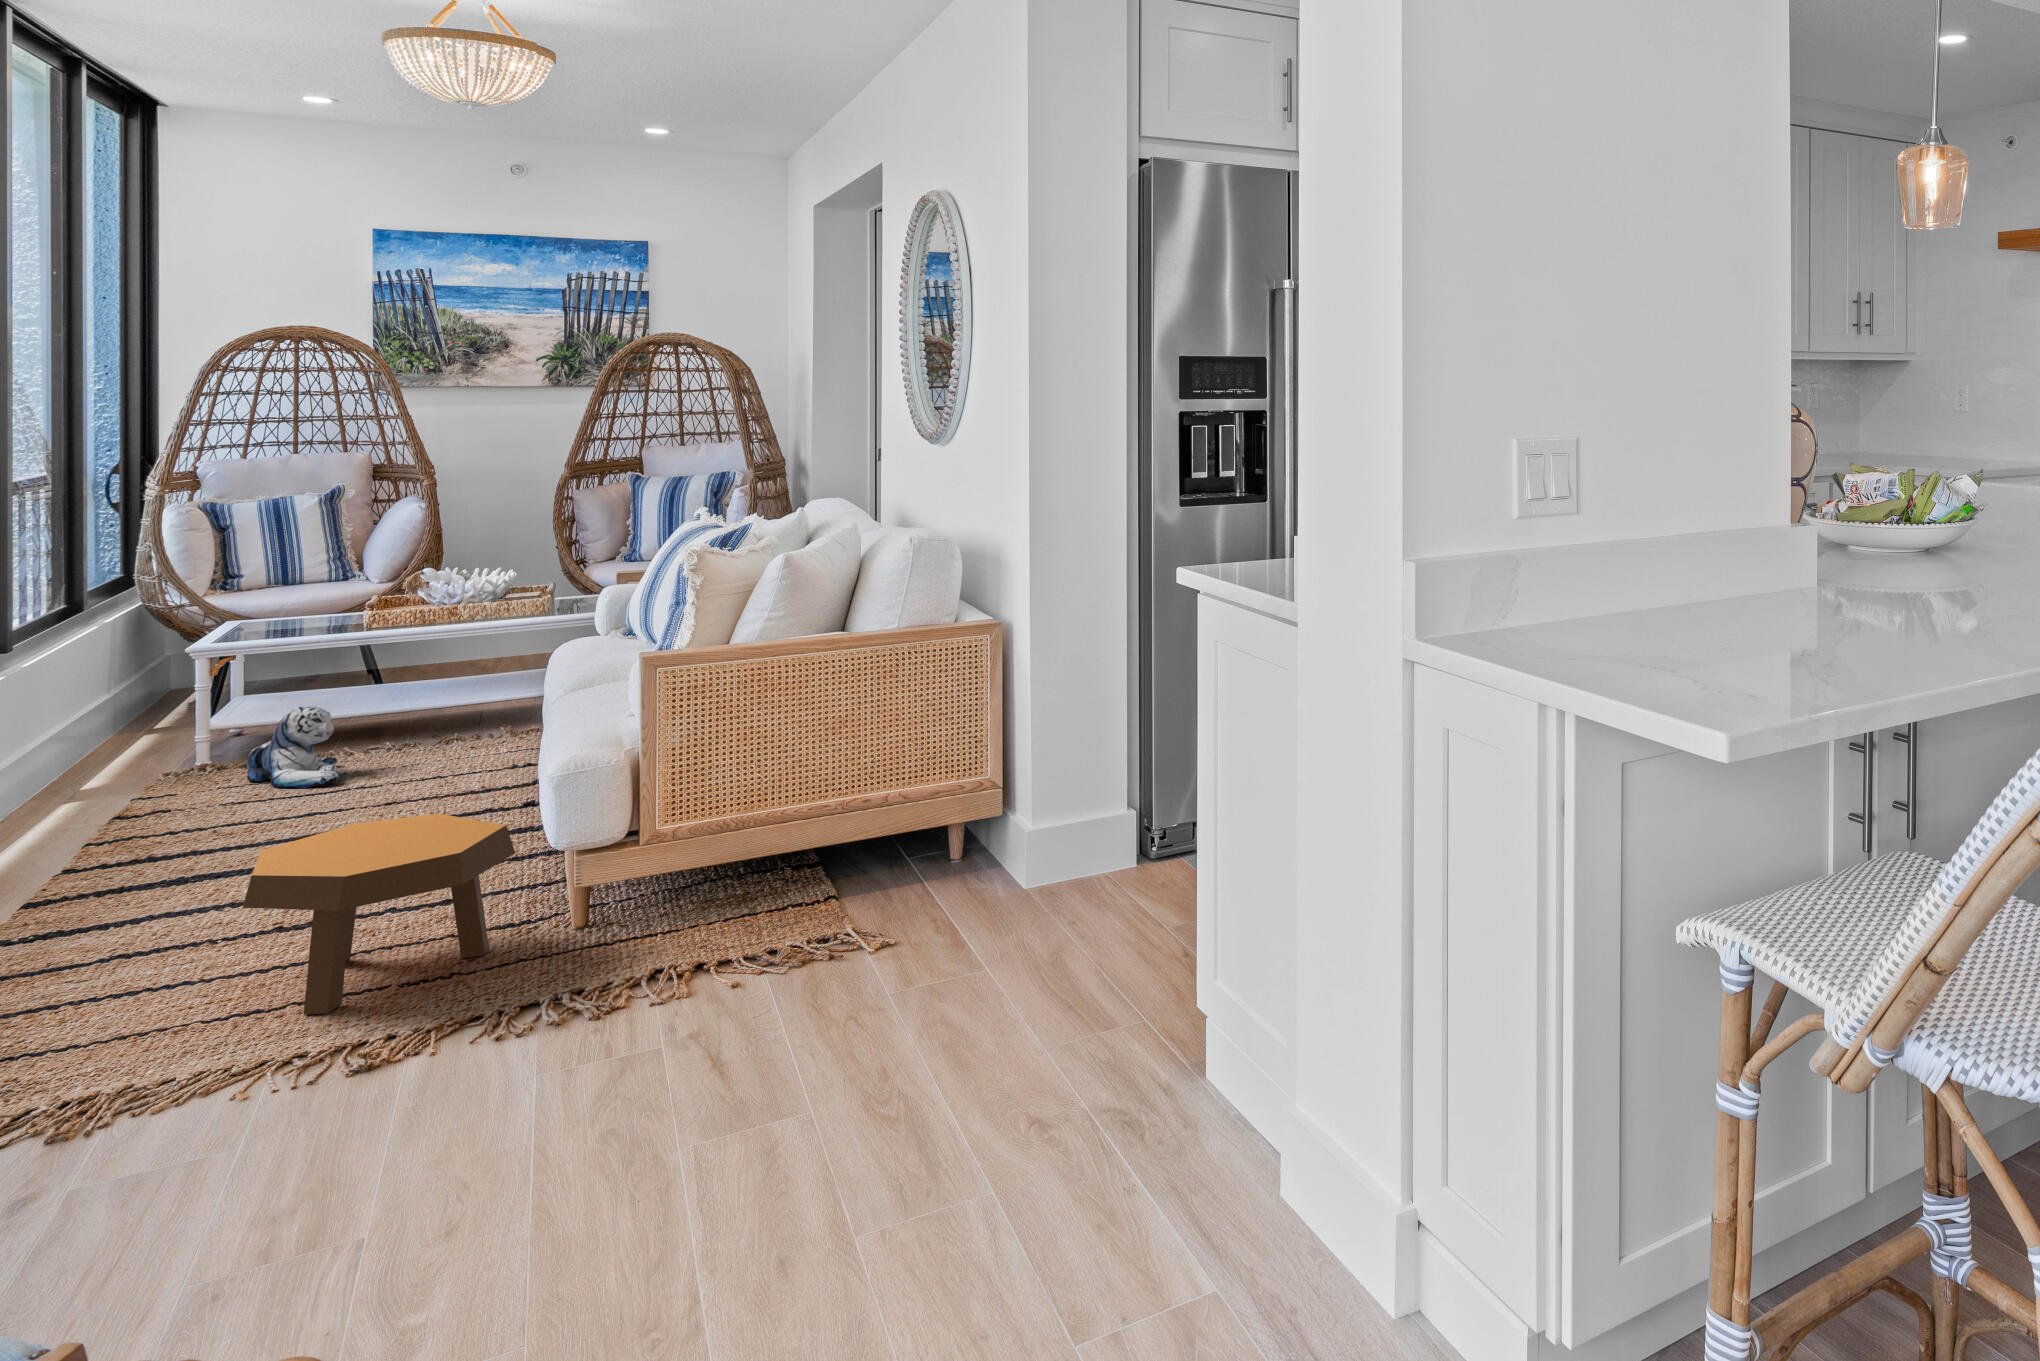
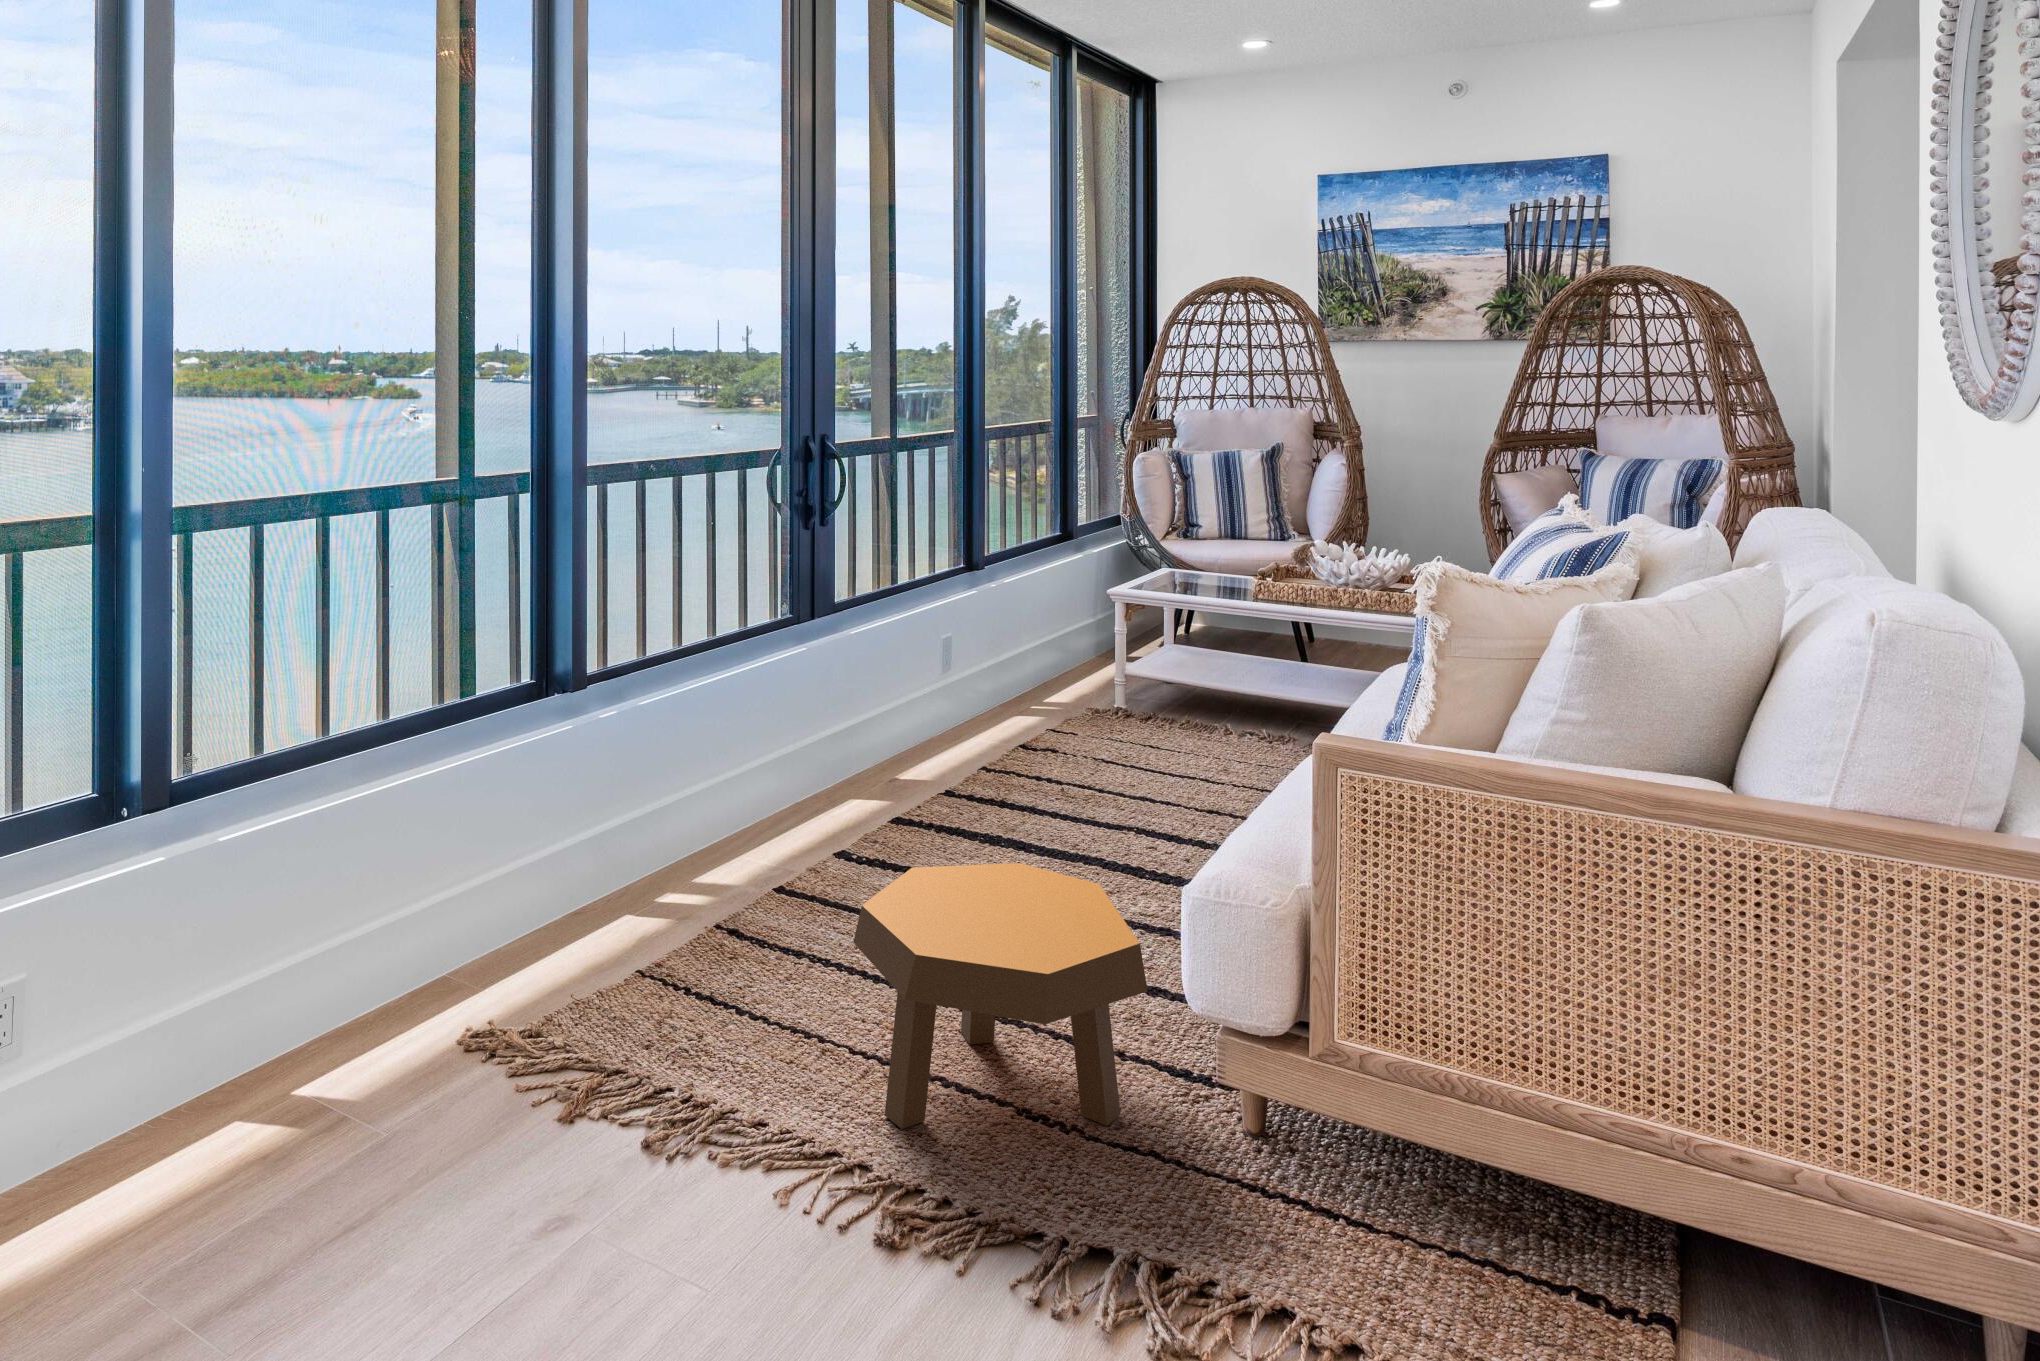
plush toy: present [247,707,339,788] -> none [1126,671,1205,763]

